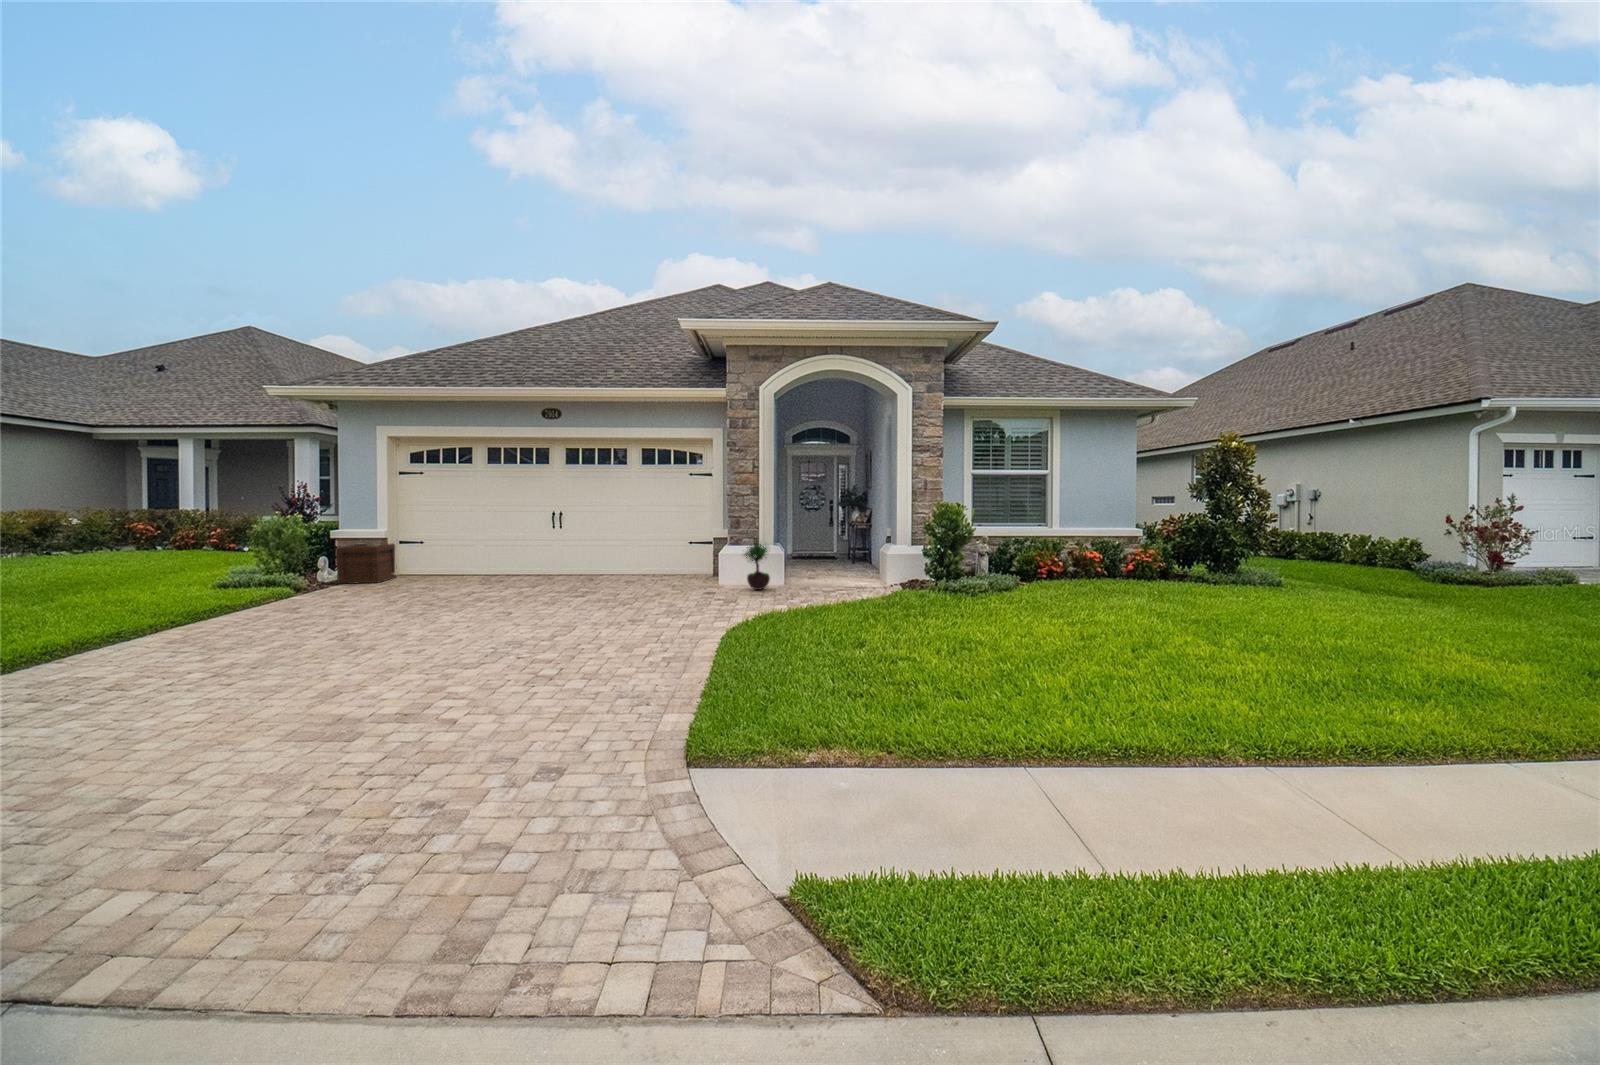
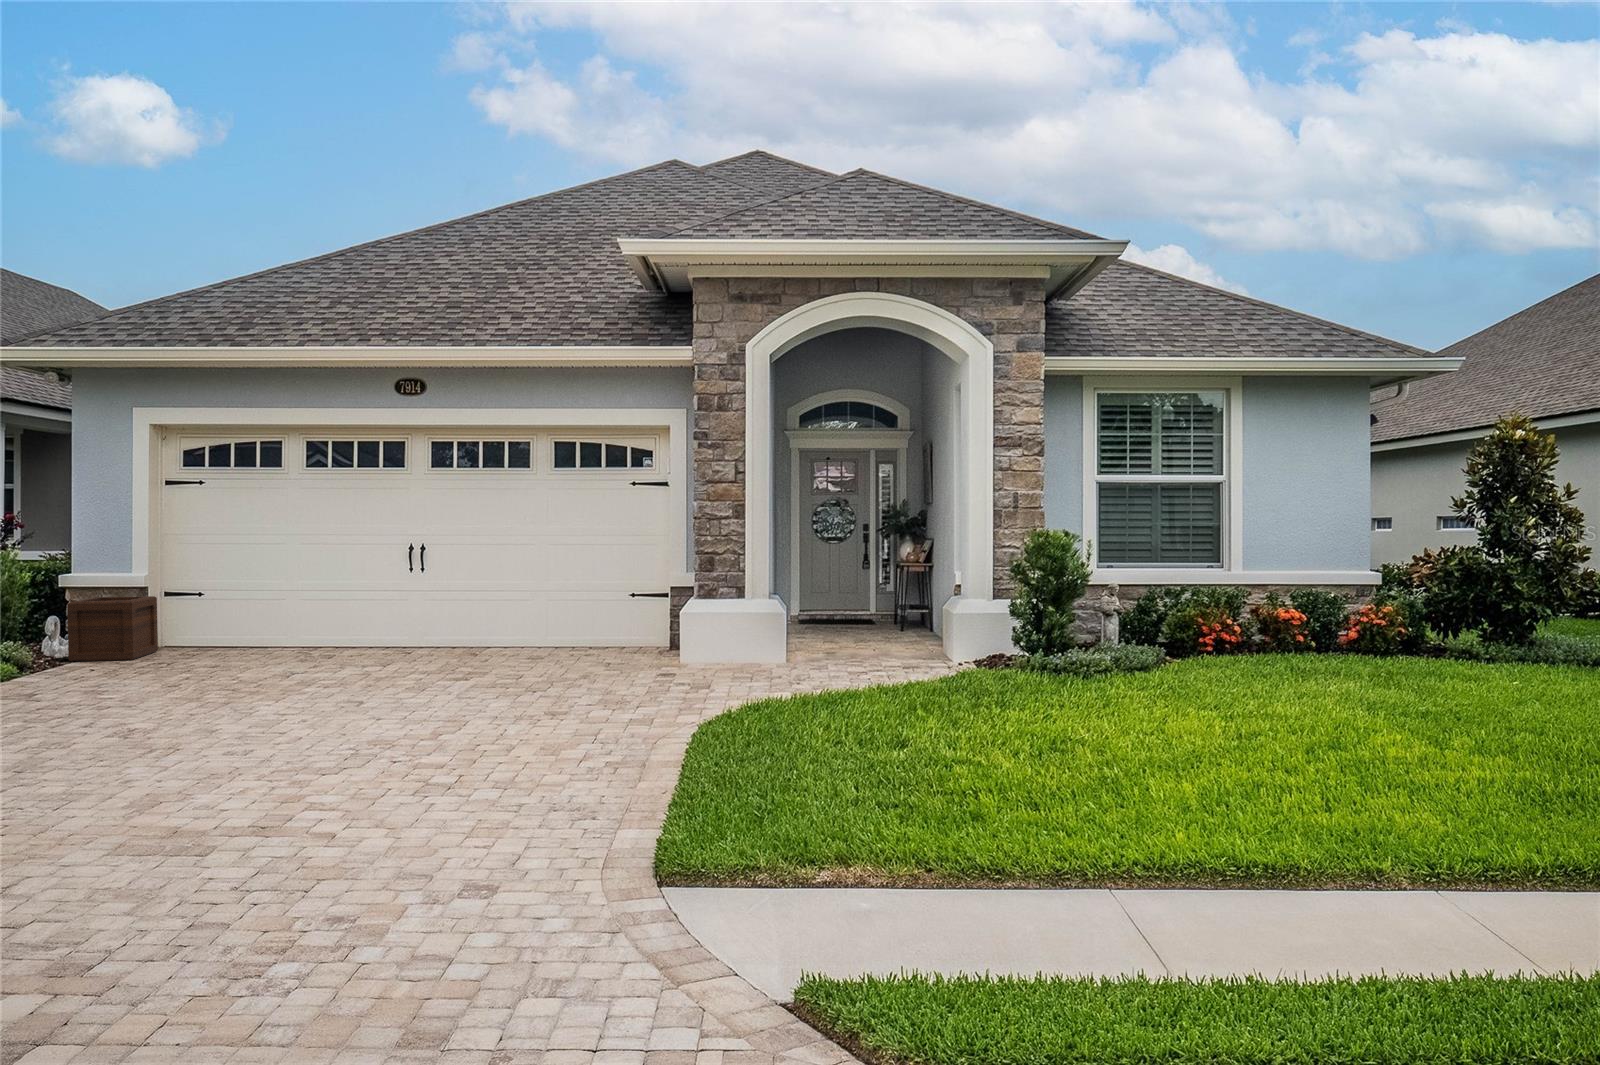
potted tree: present [744,542,770,590] -> none [719,586,768,670]

